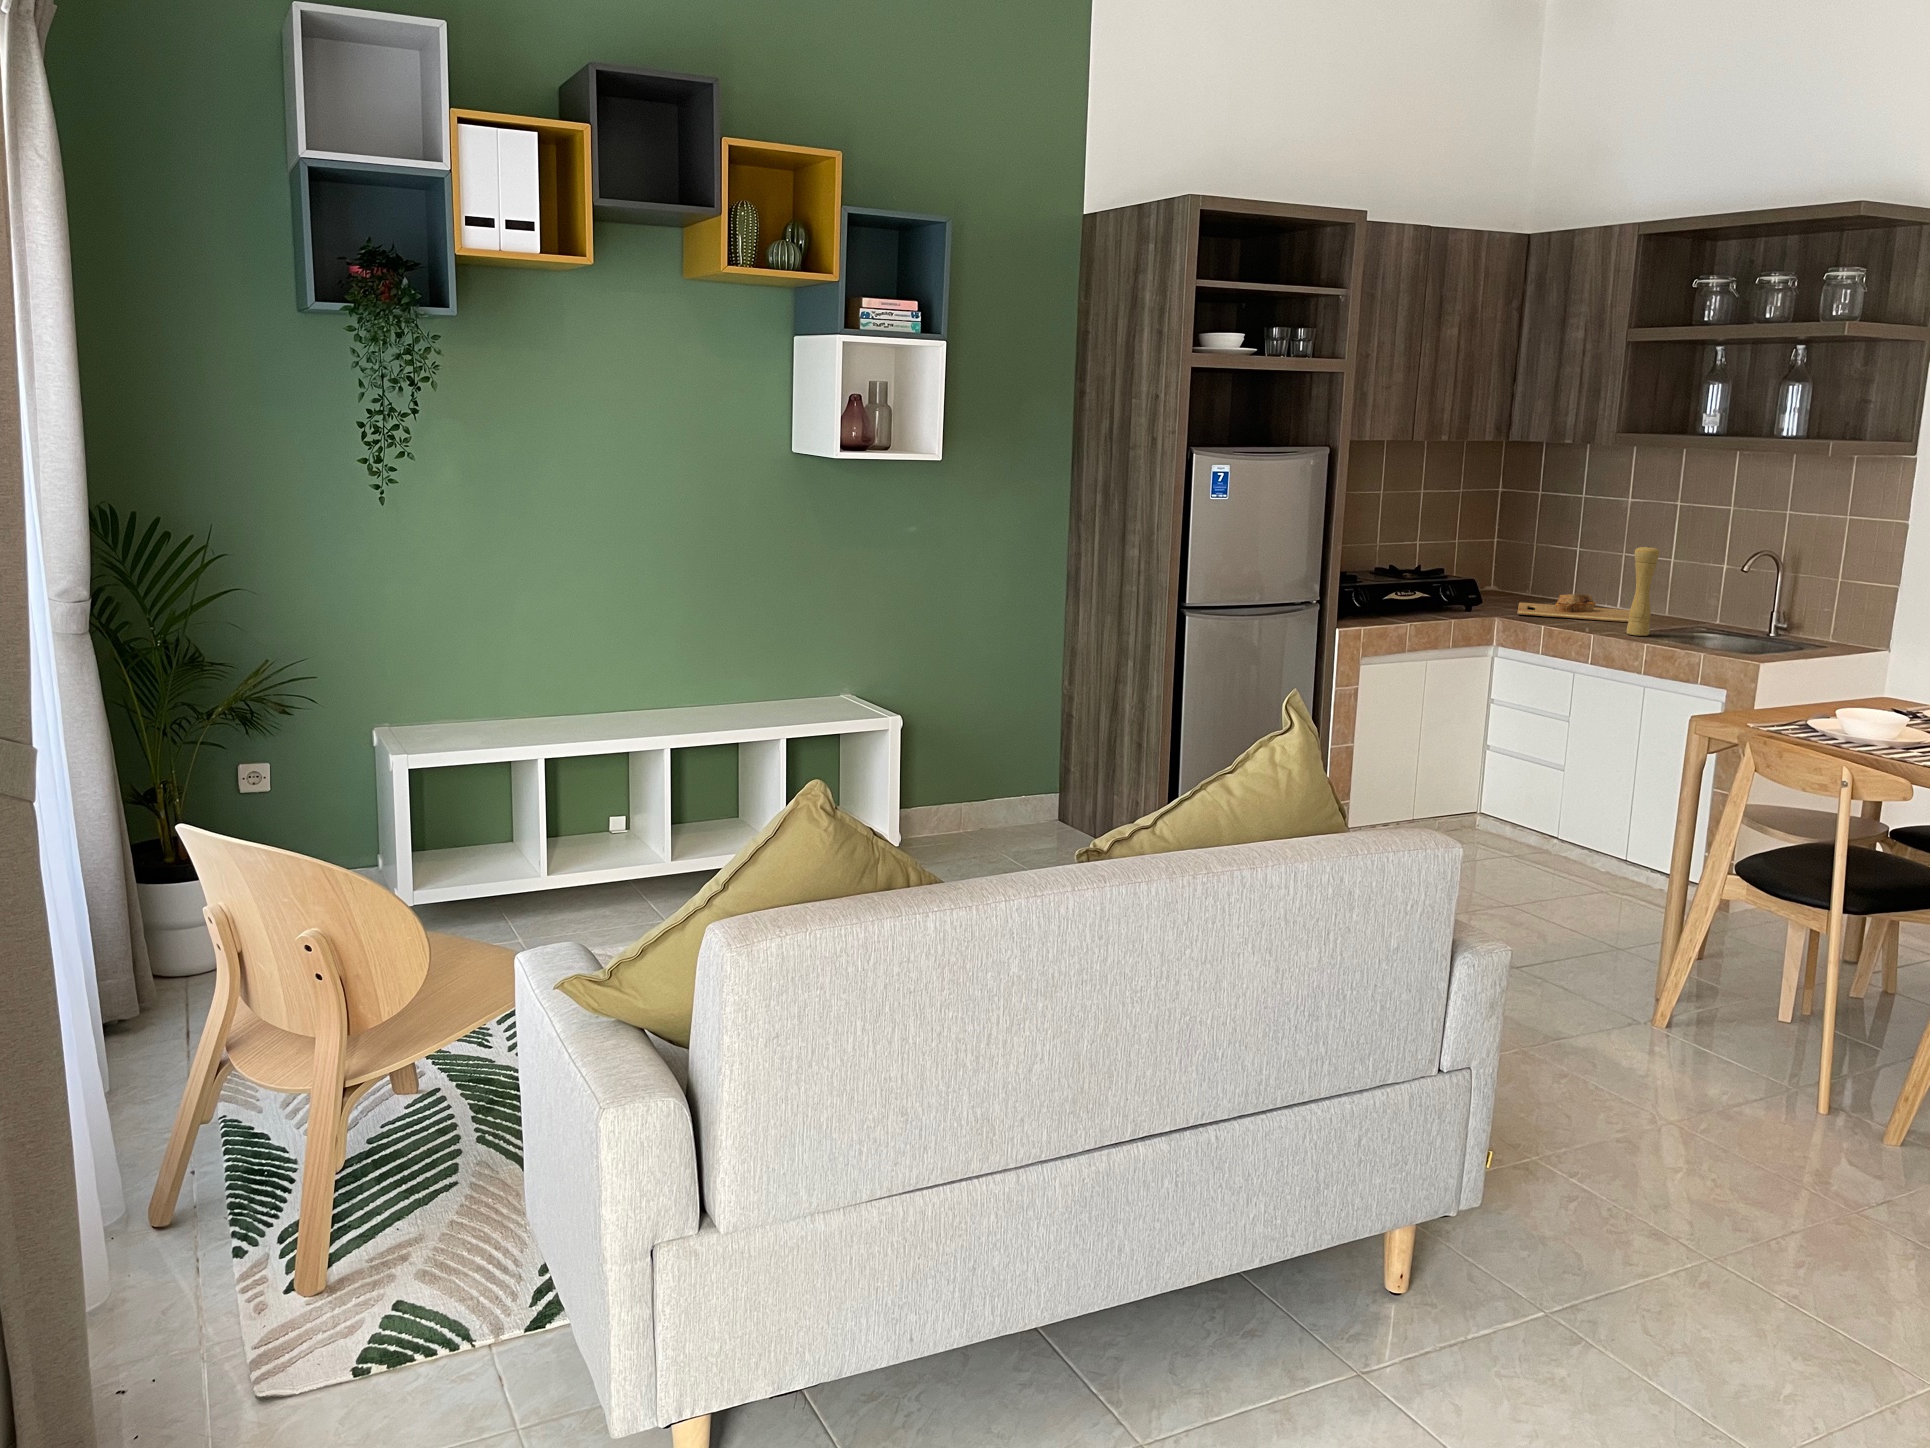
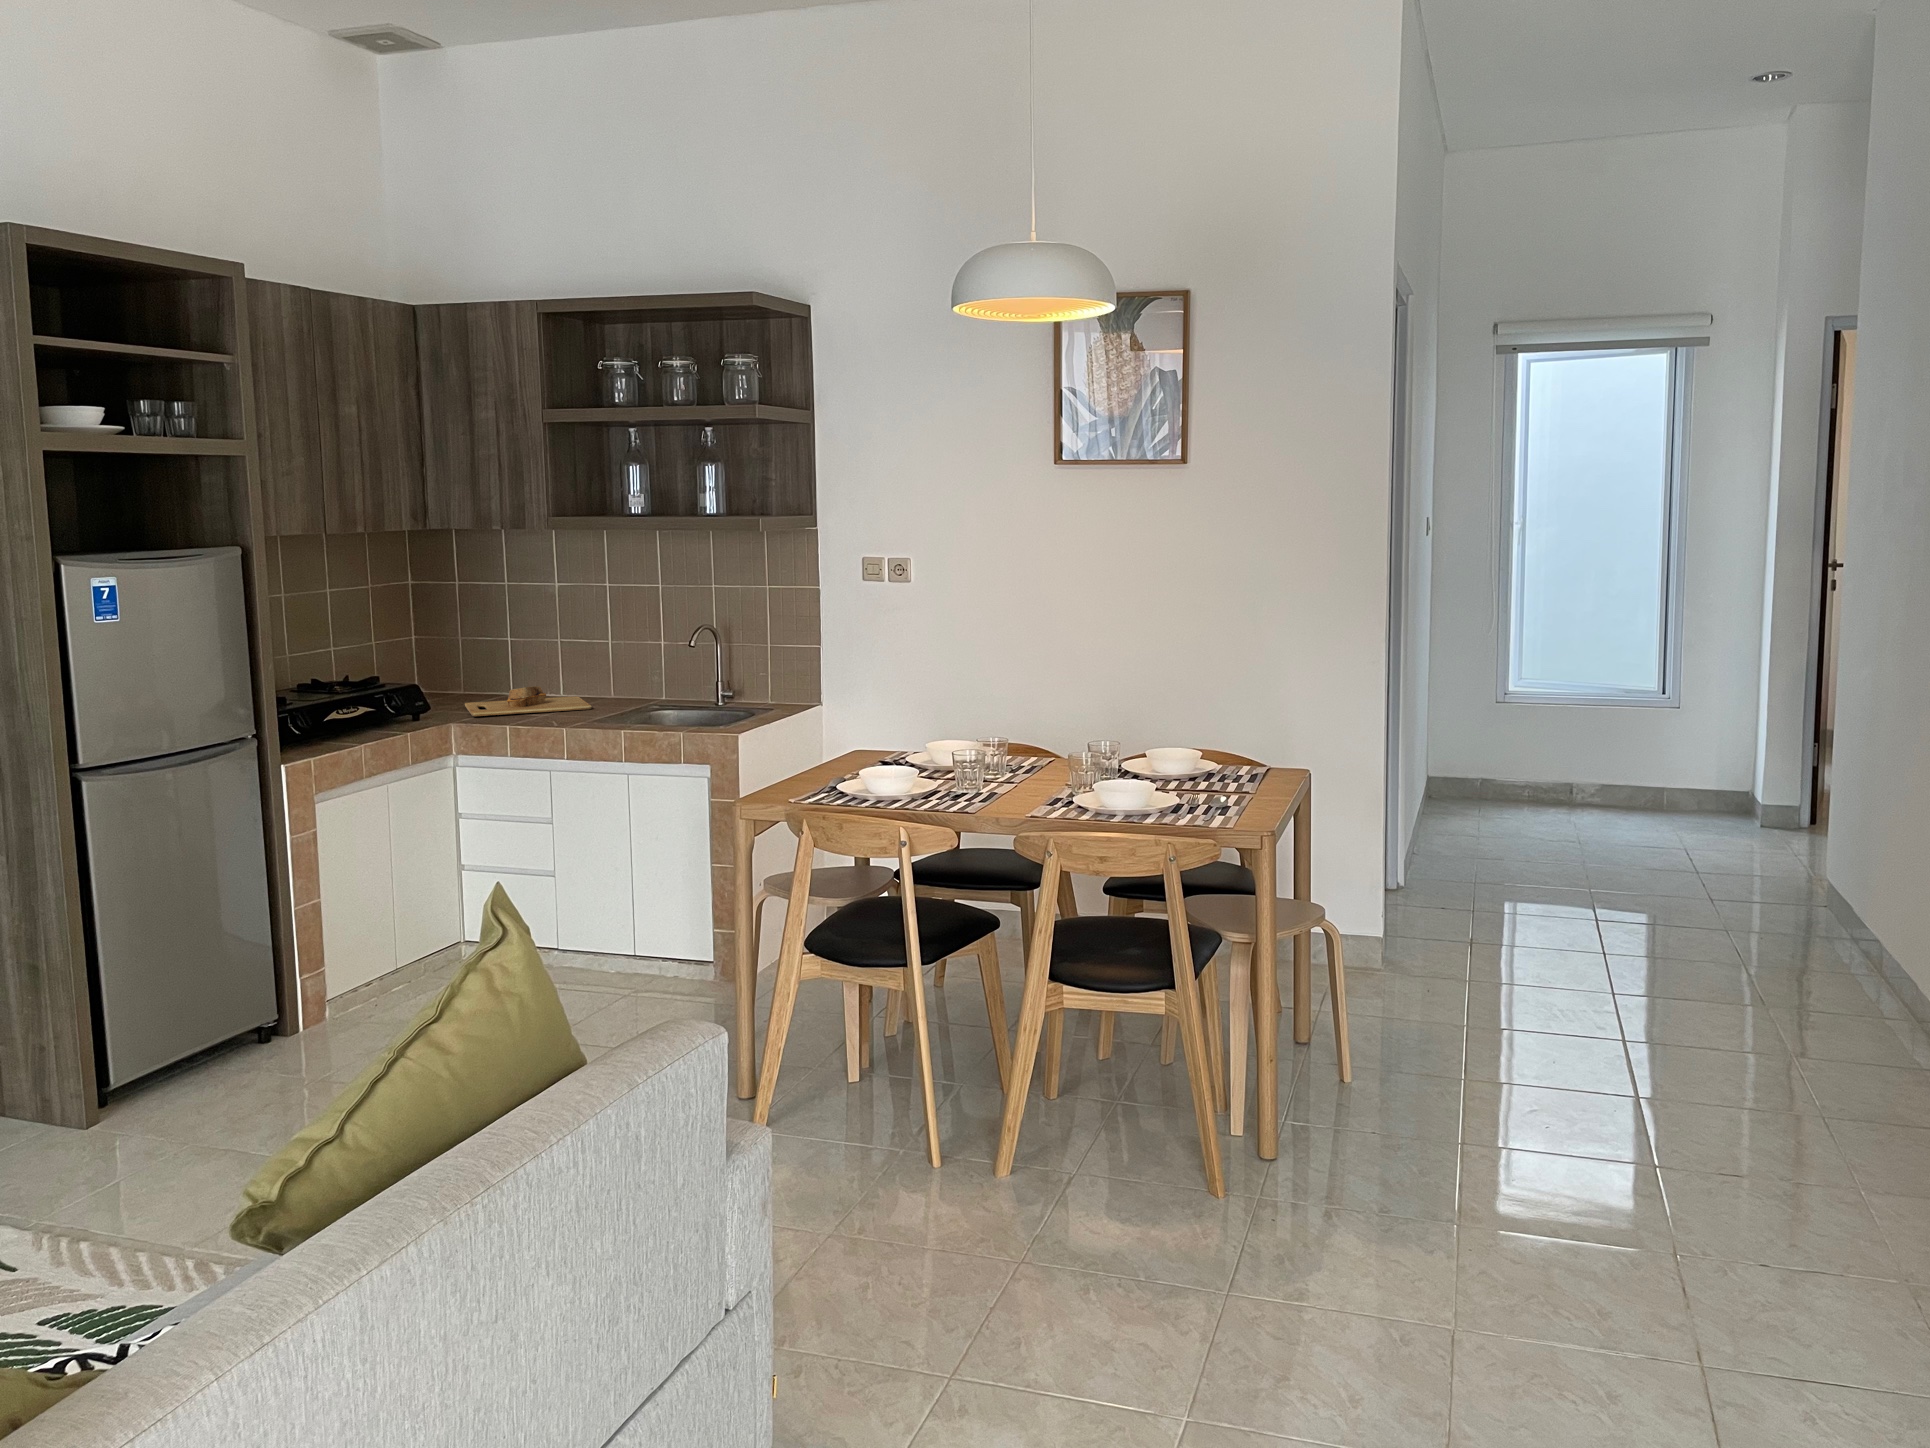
pepper mill: present [1626,546,1659,636] -> none [592,630,618,722]

